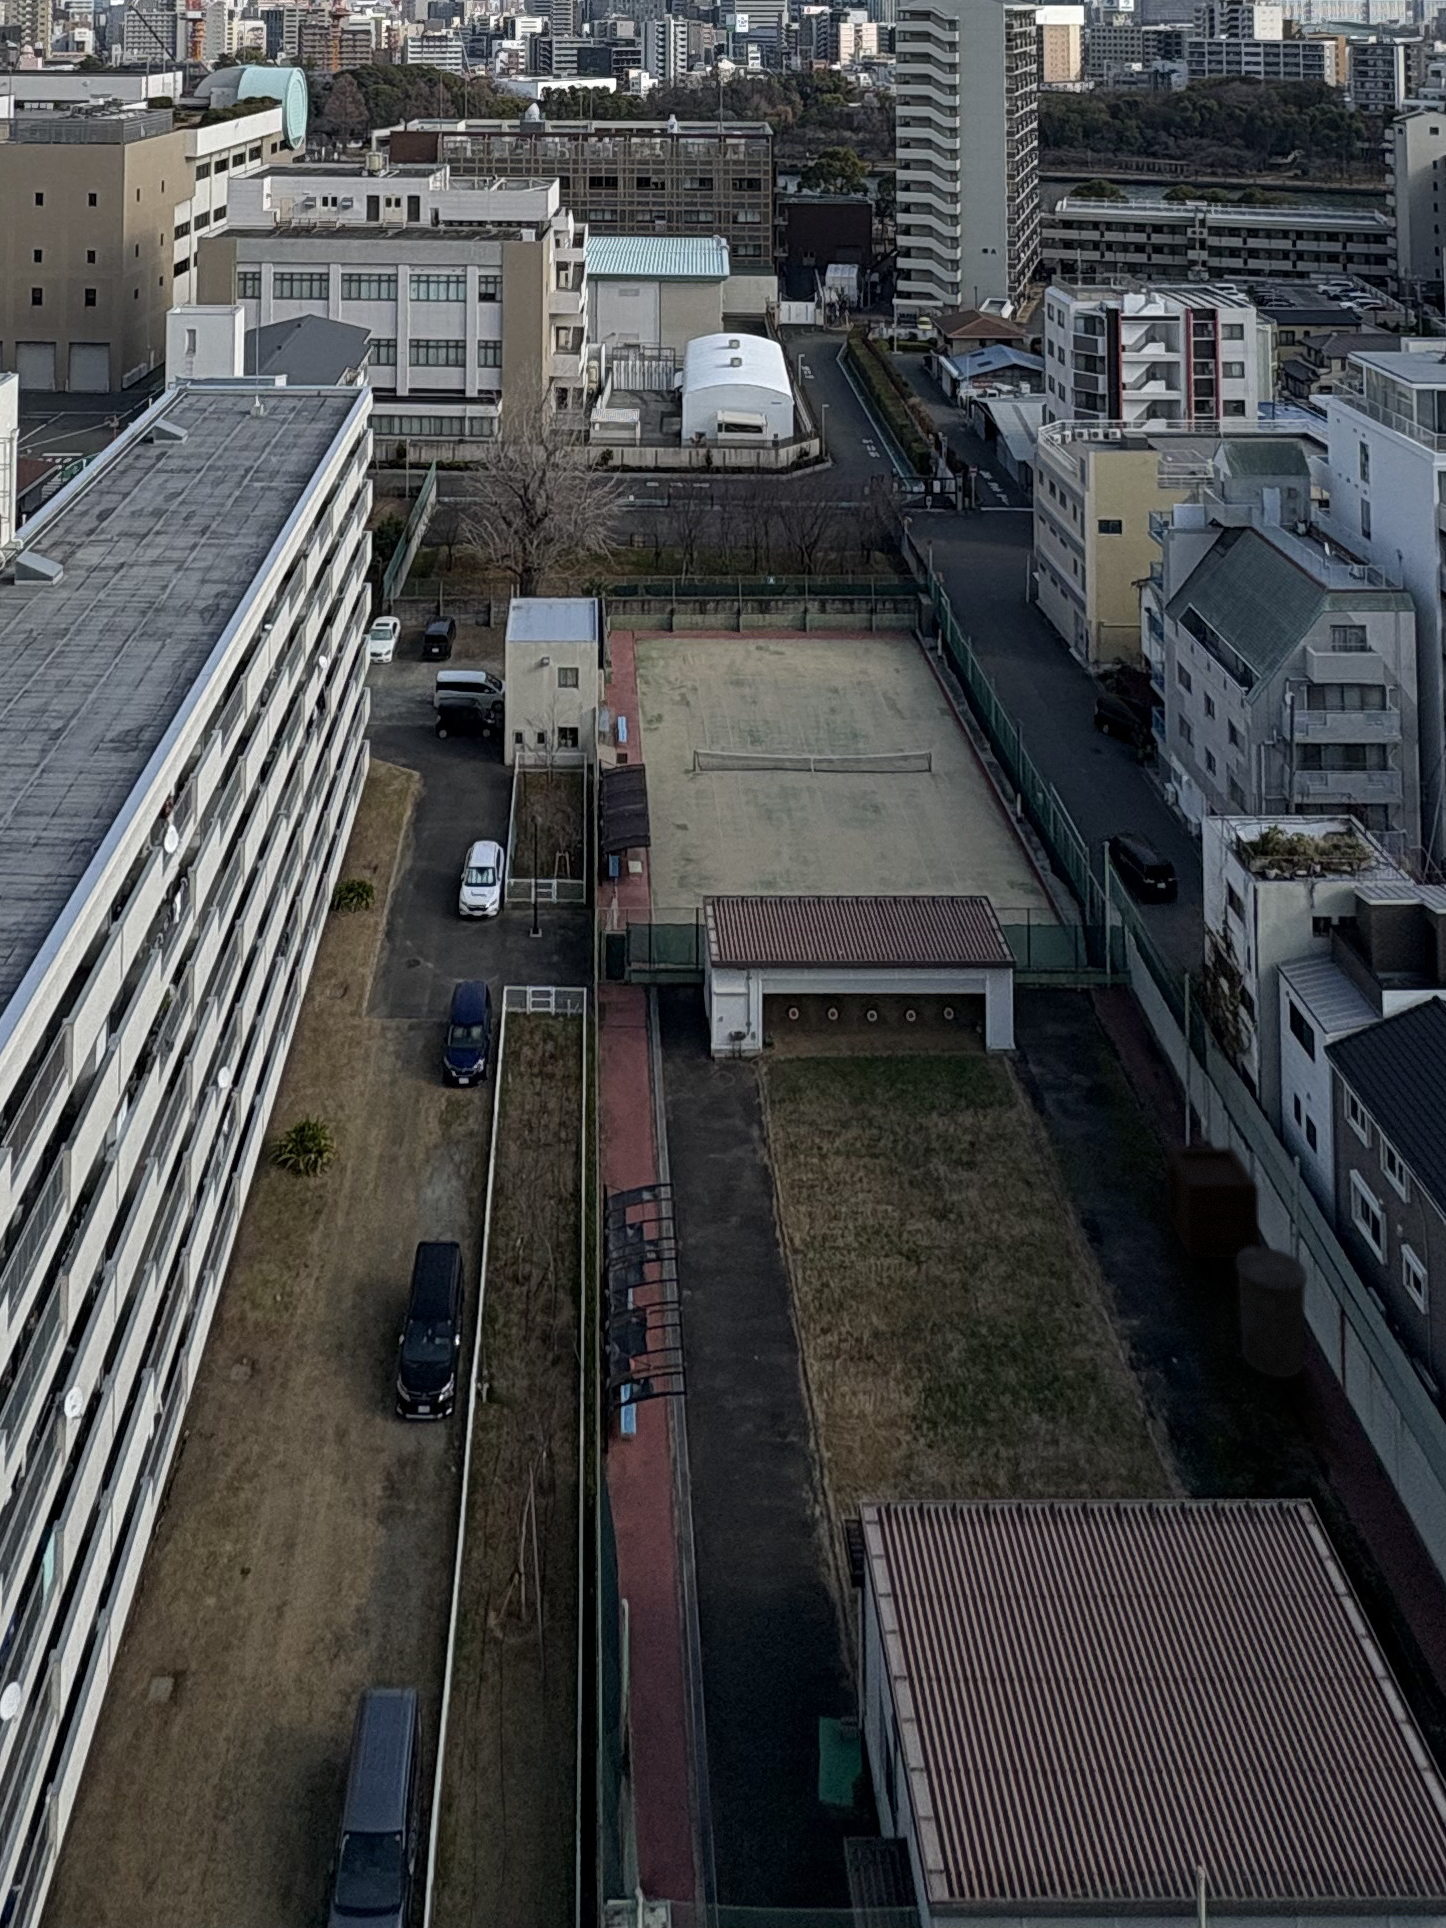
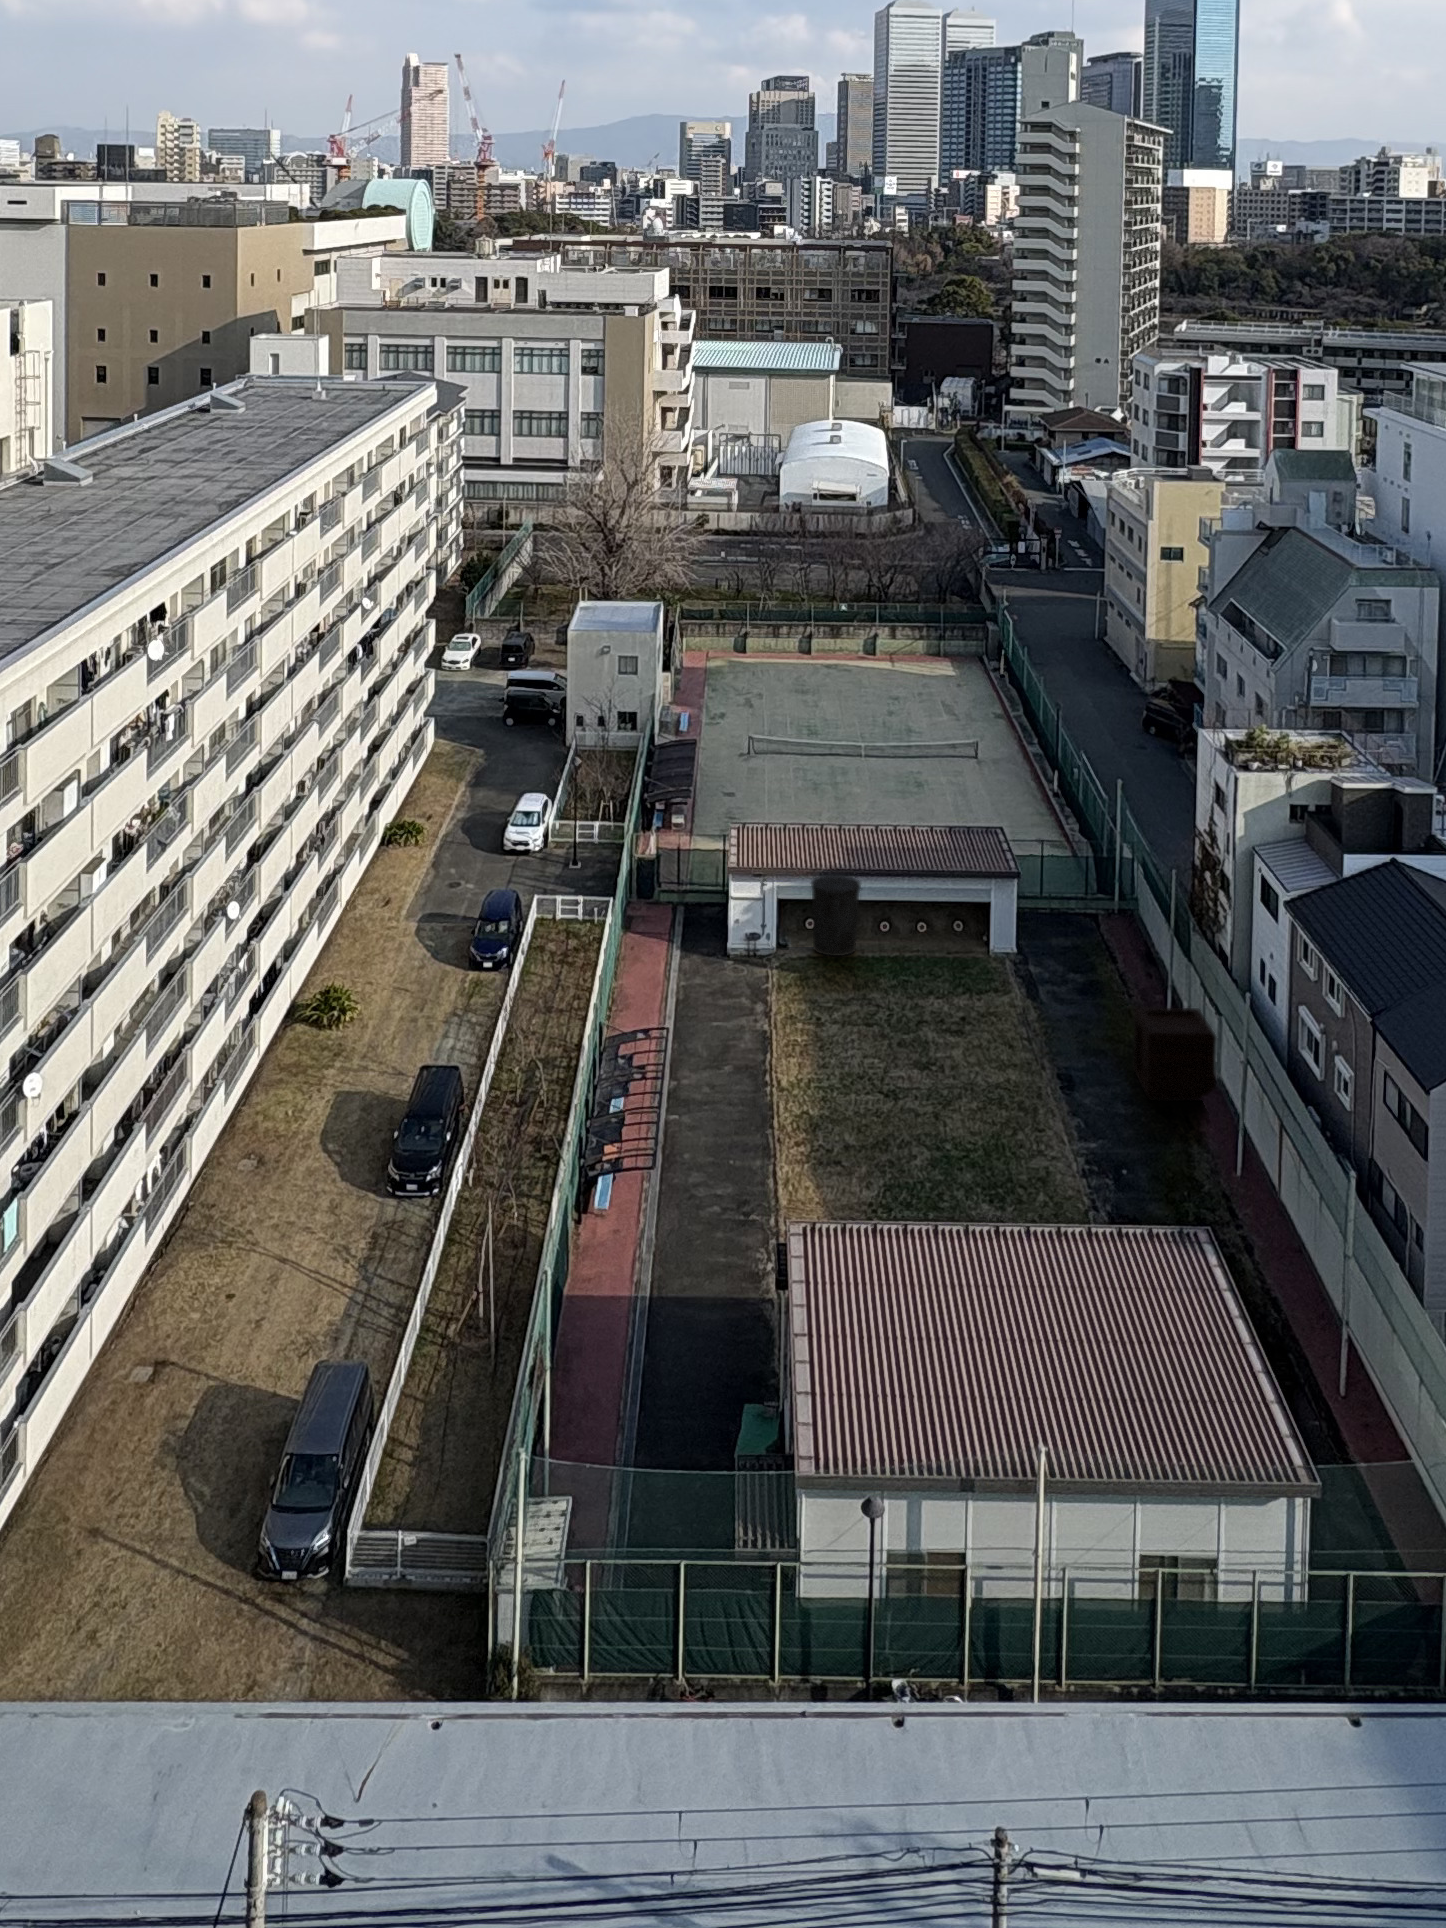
trash can: present [1237,1247,1307,1377] -> present [811,875,861,956]

